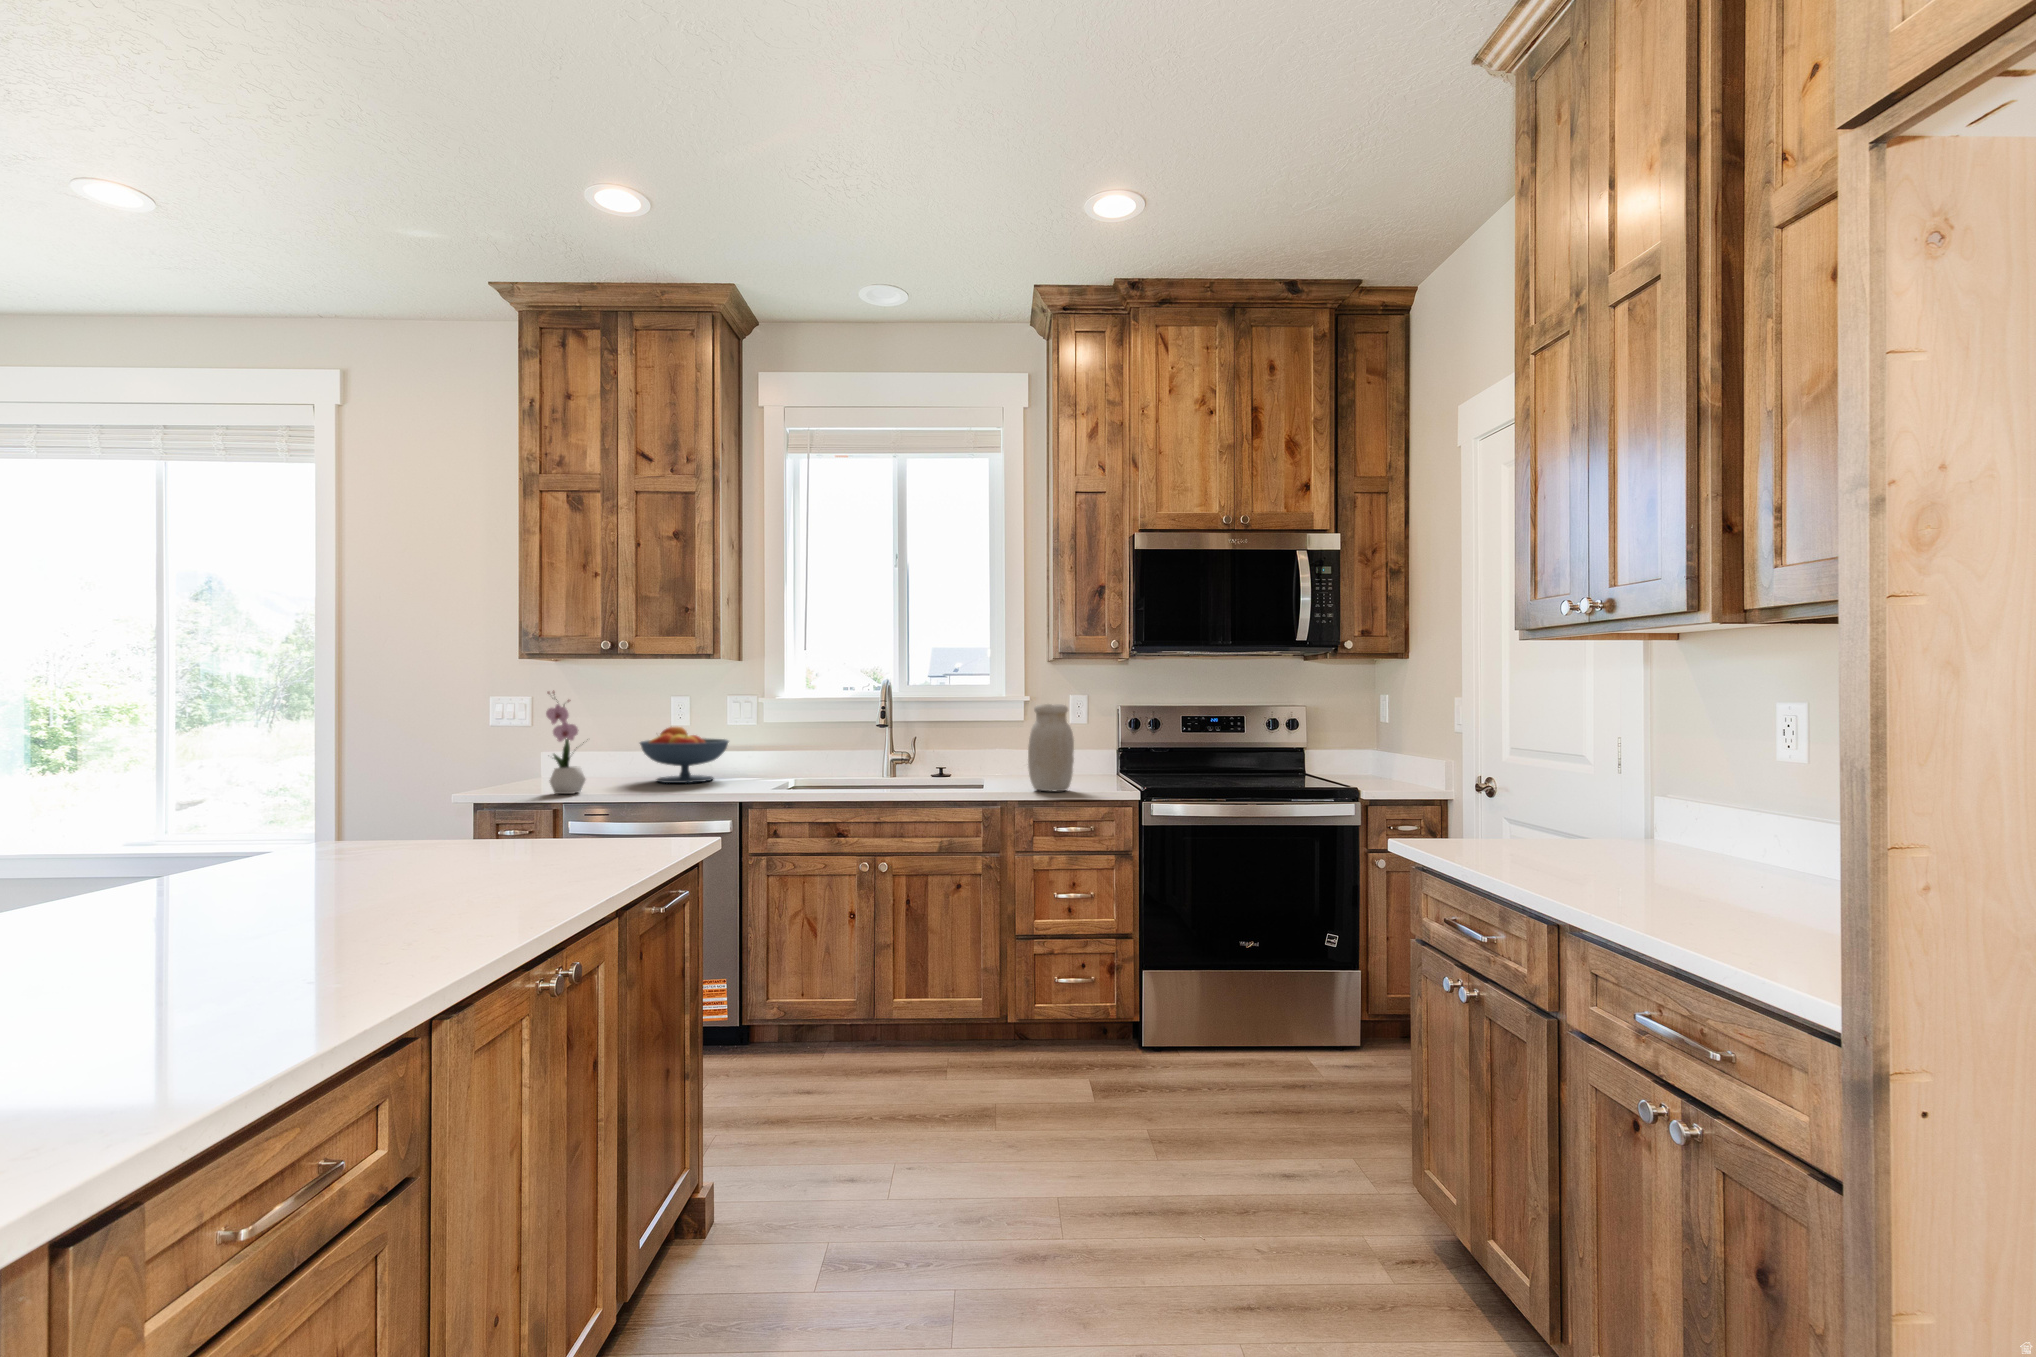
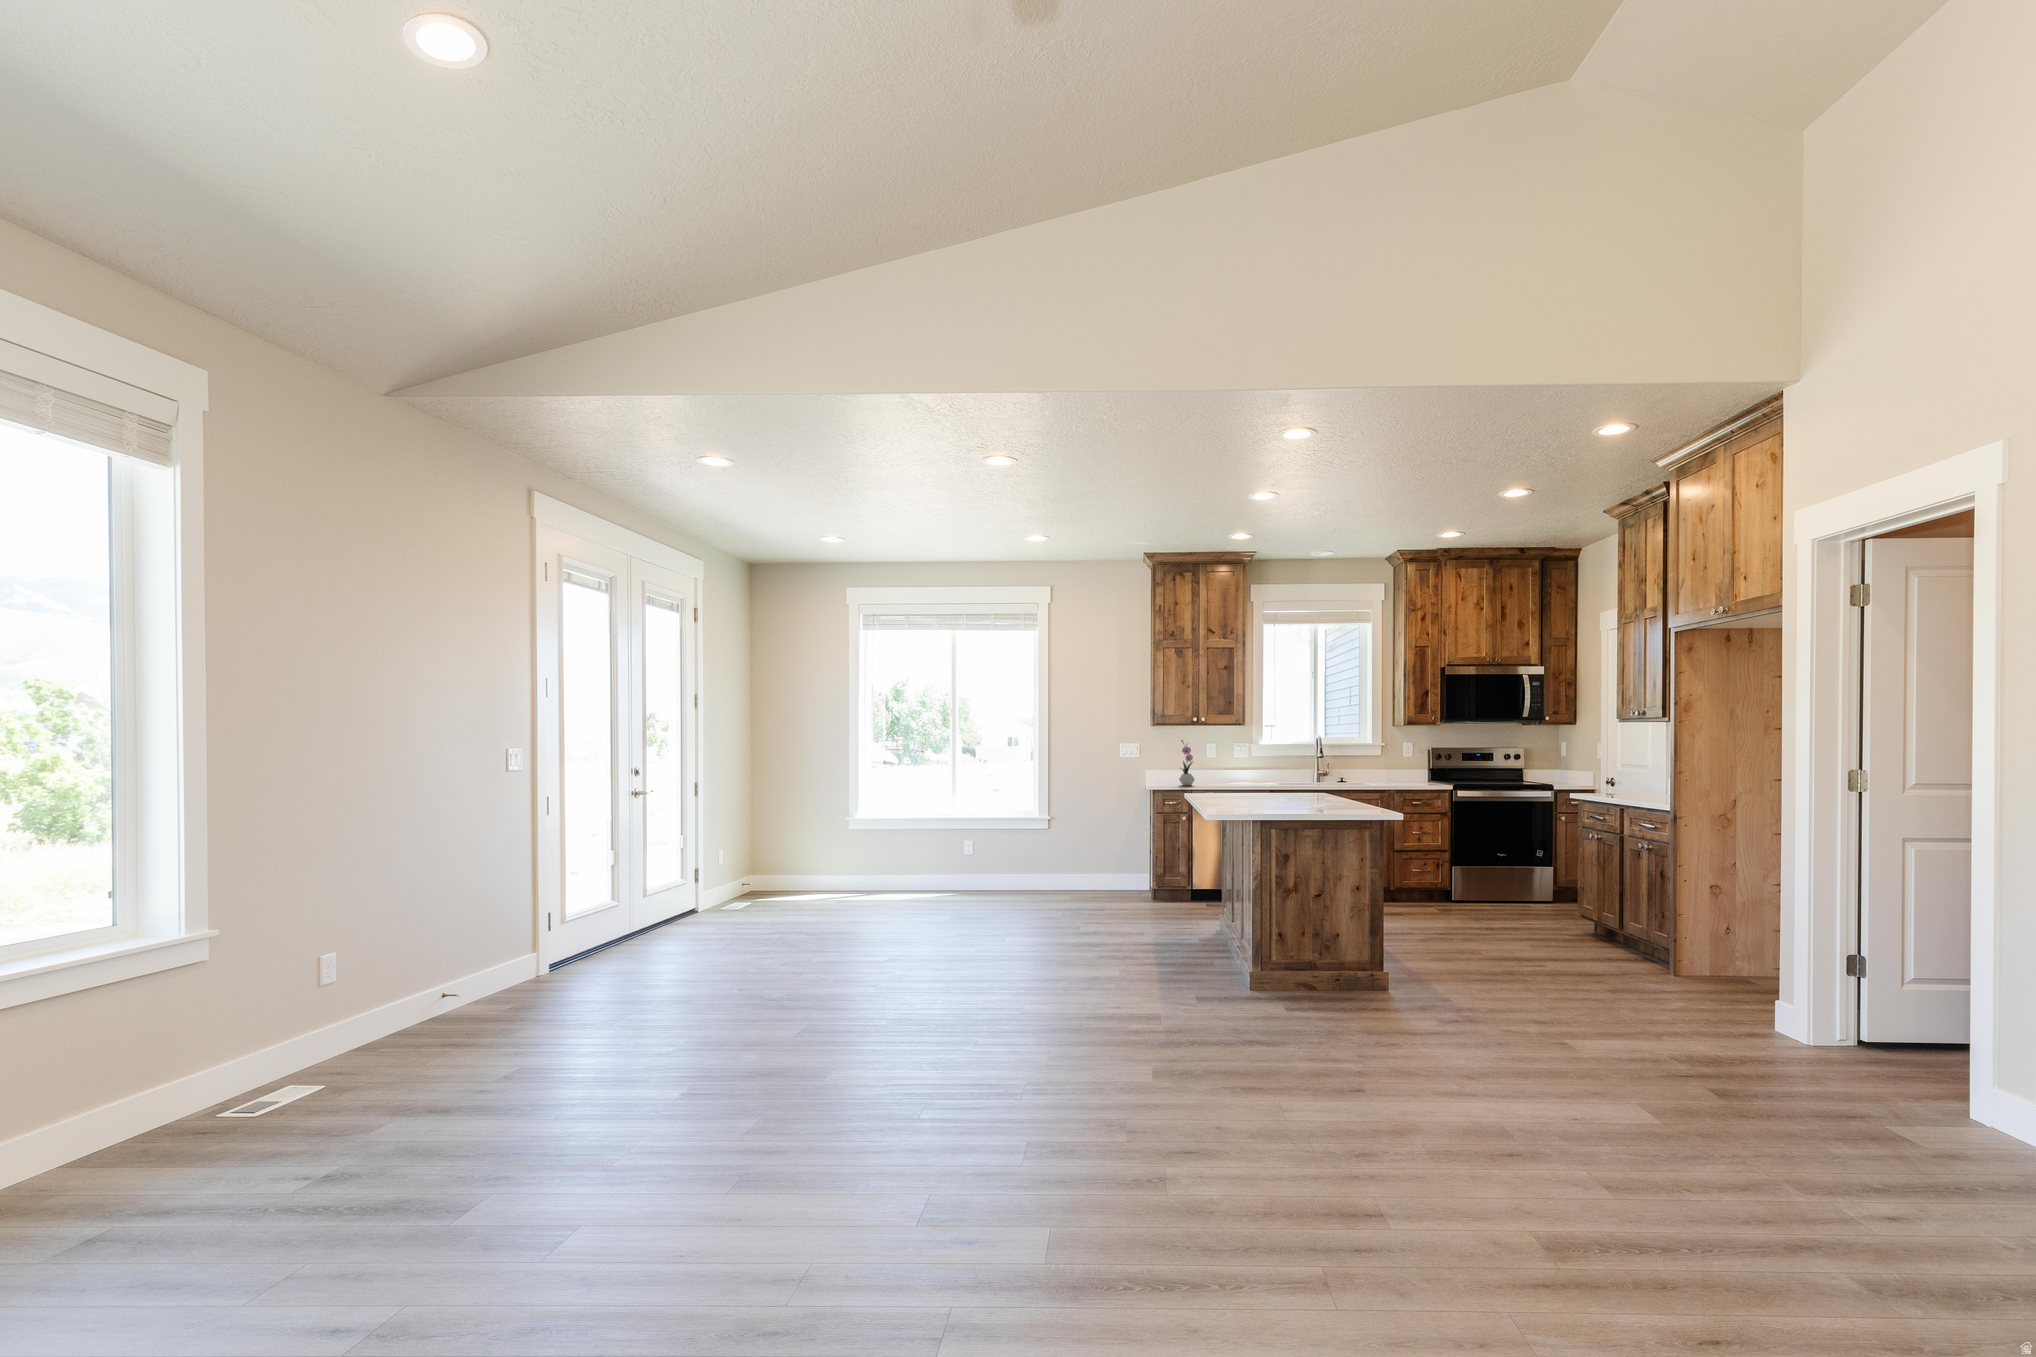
jar: present [1028,704,1074,791] -> none [1396,747,1418,786]
fruit bowl: present [640,727,729,783] -> none [1202,755,1243,782]

